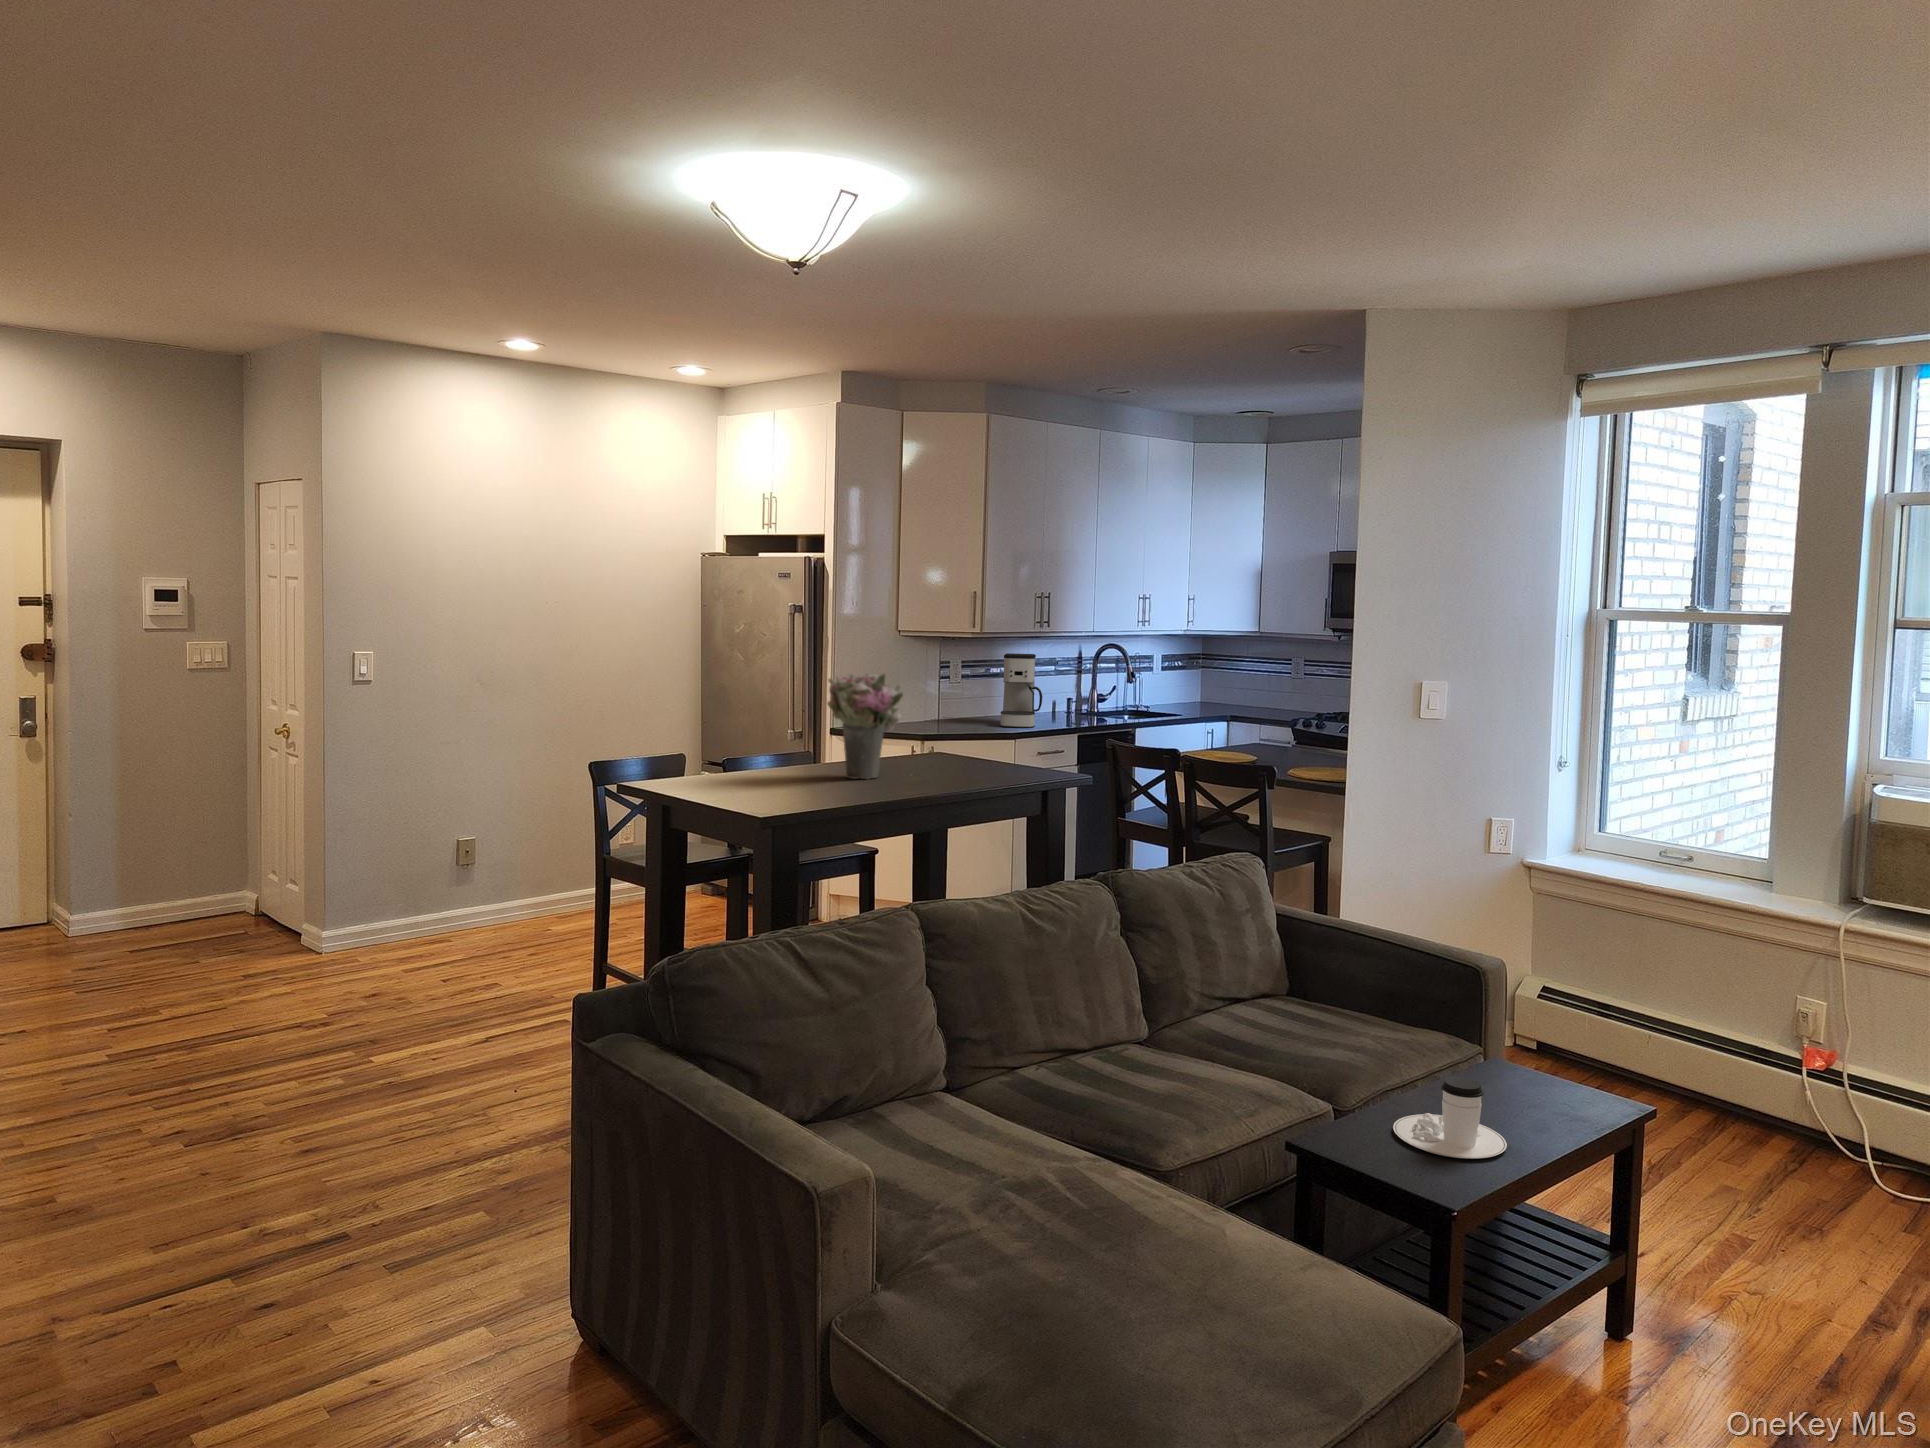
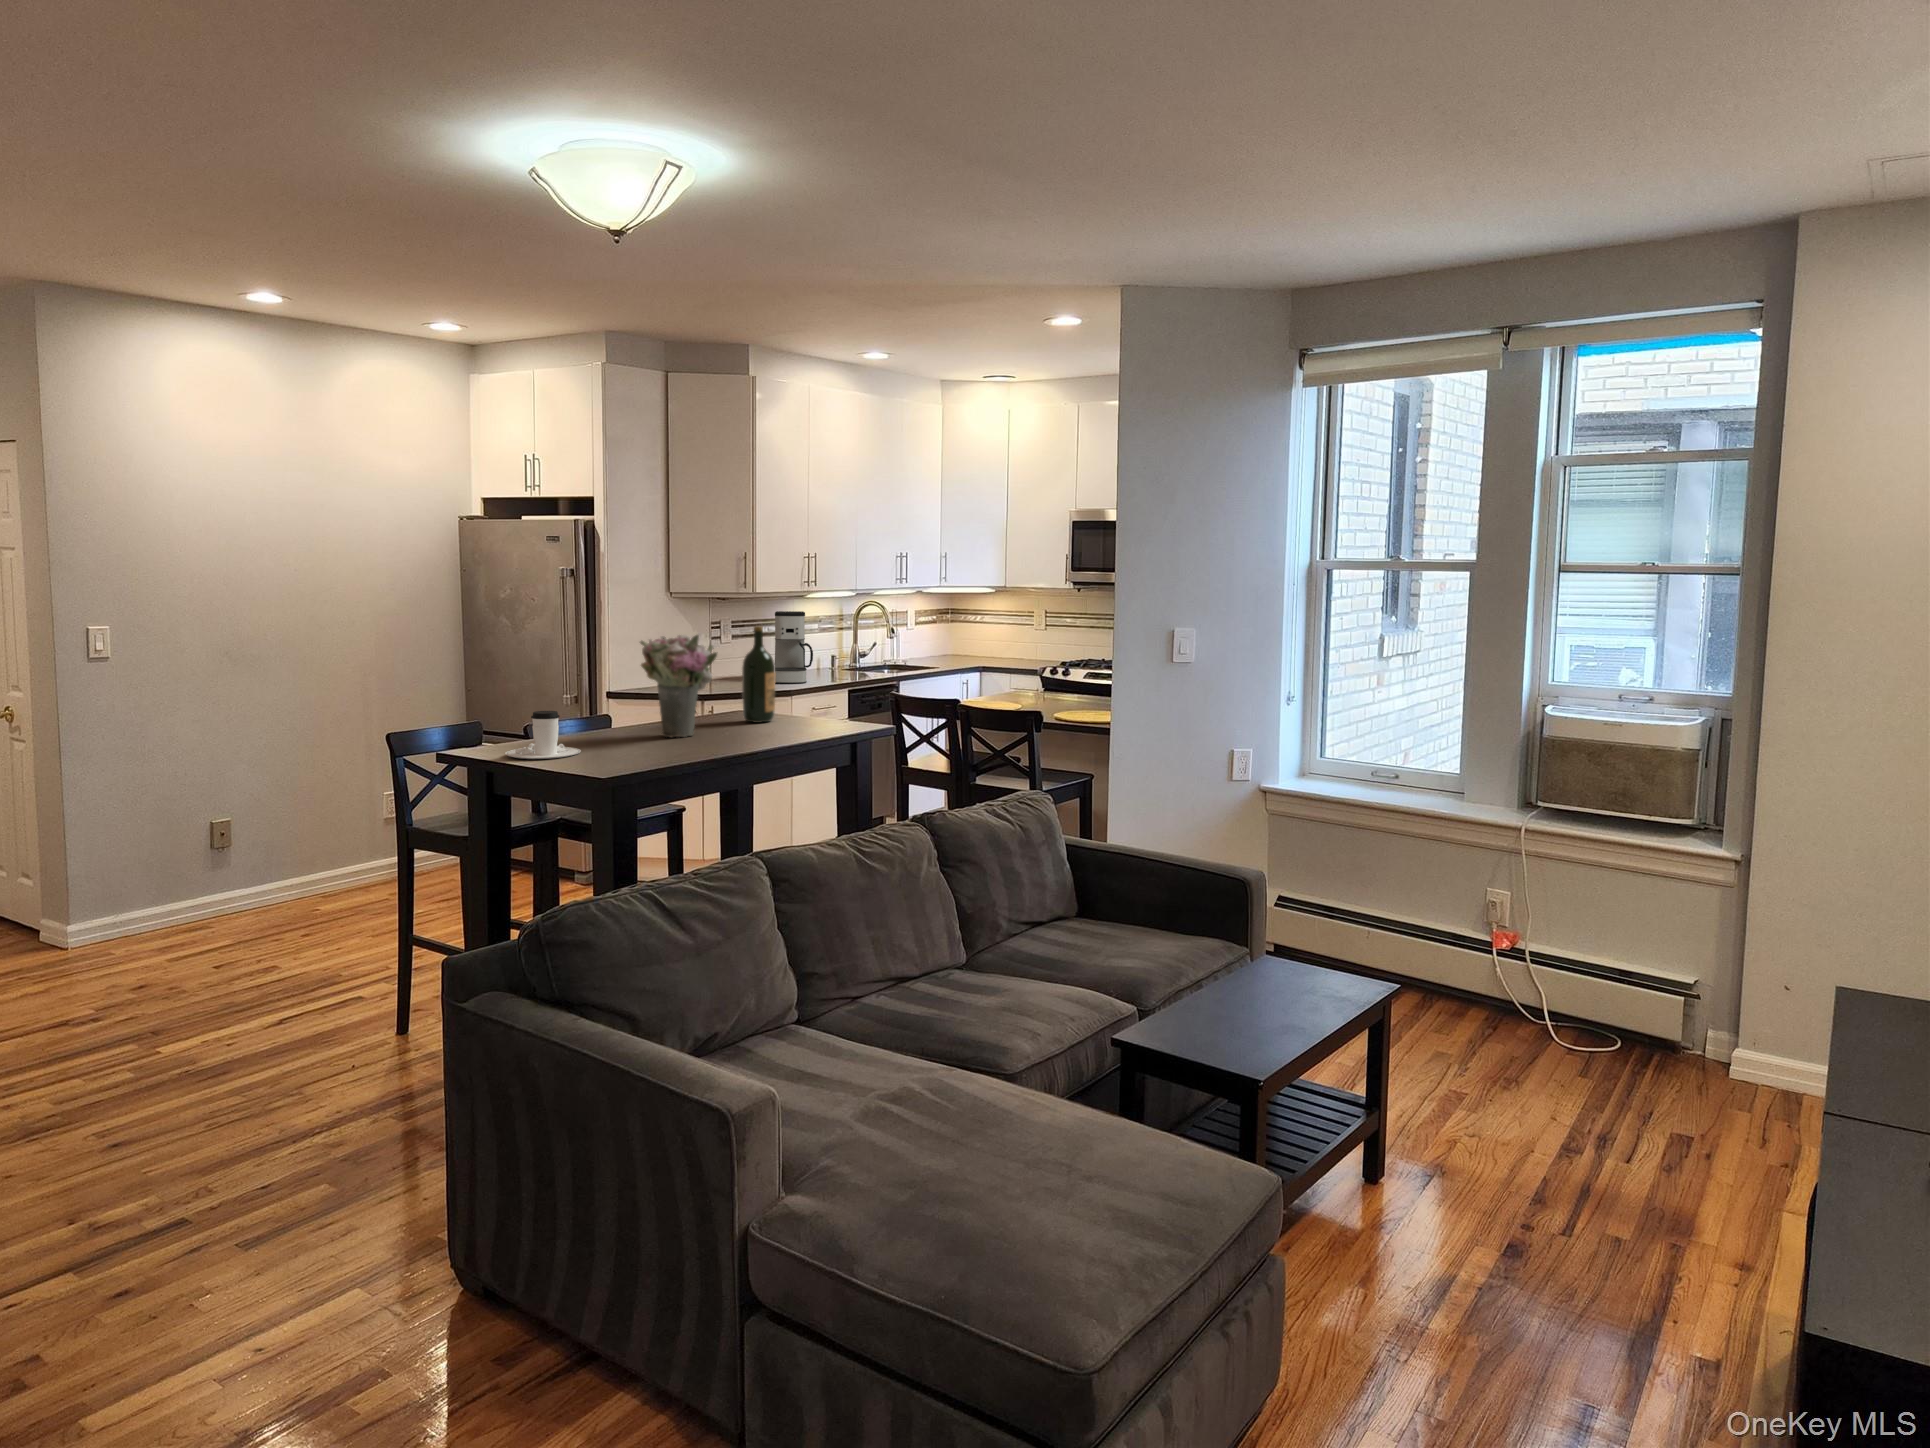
wine bottle: none [935,667,969,767] -> present [742,626,775,723]
coffee cup: present [1393,1076,1507,1159] -> present [505,711,581,759]

